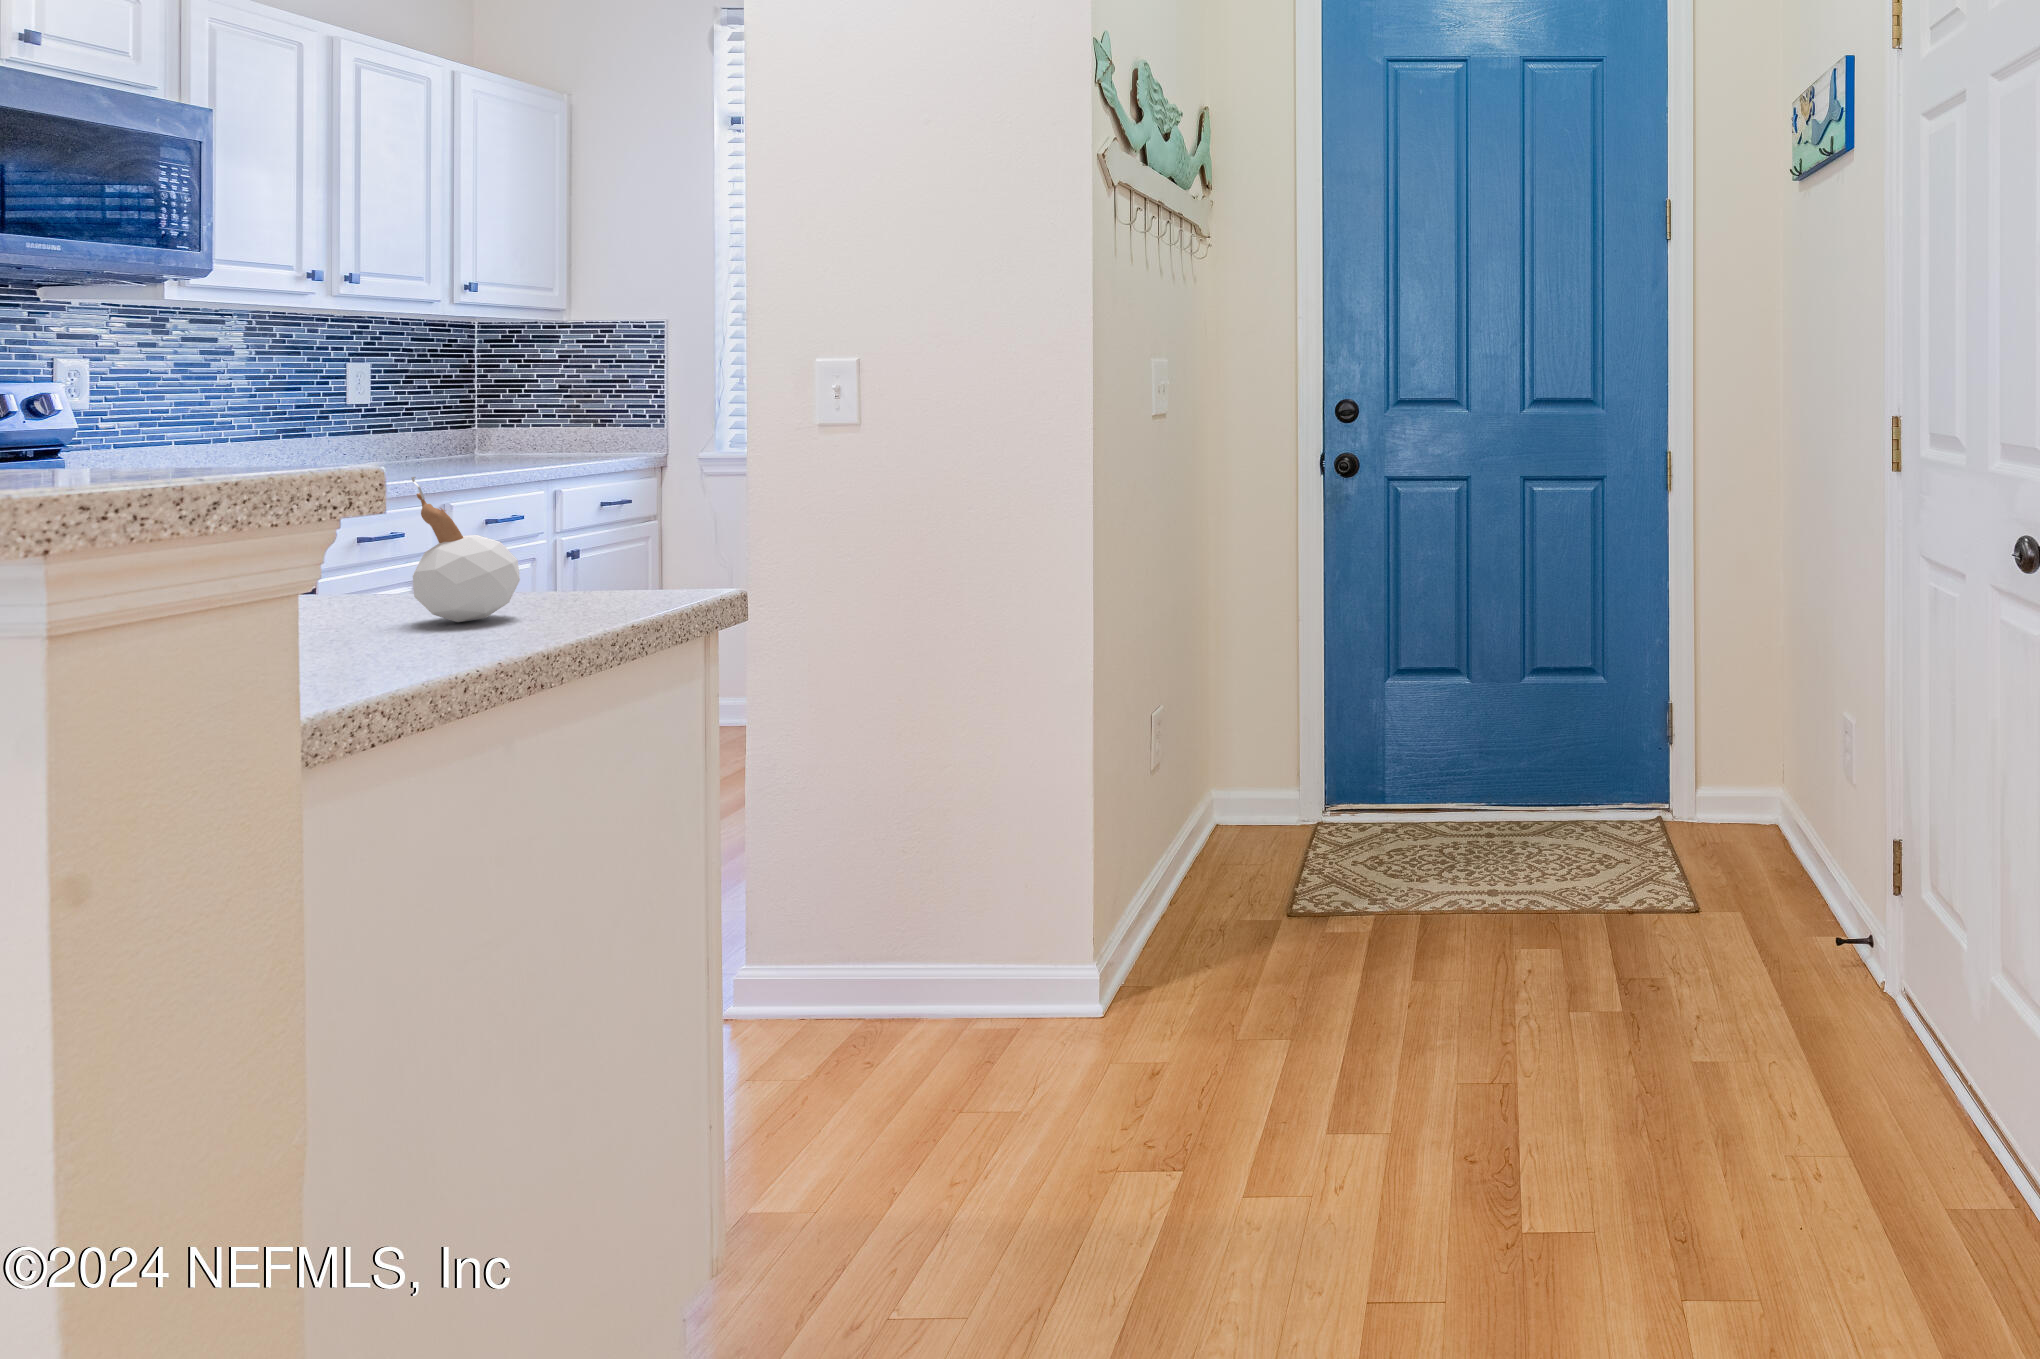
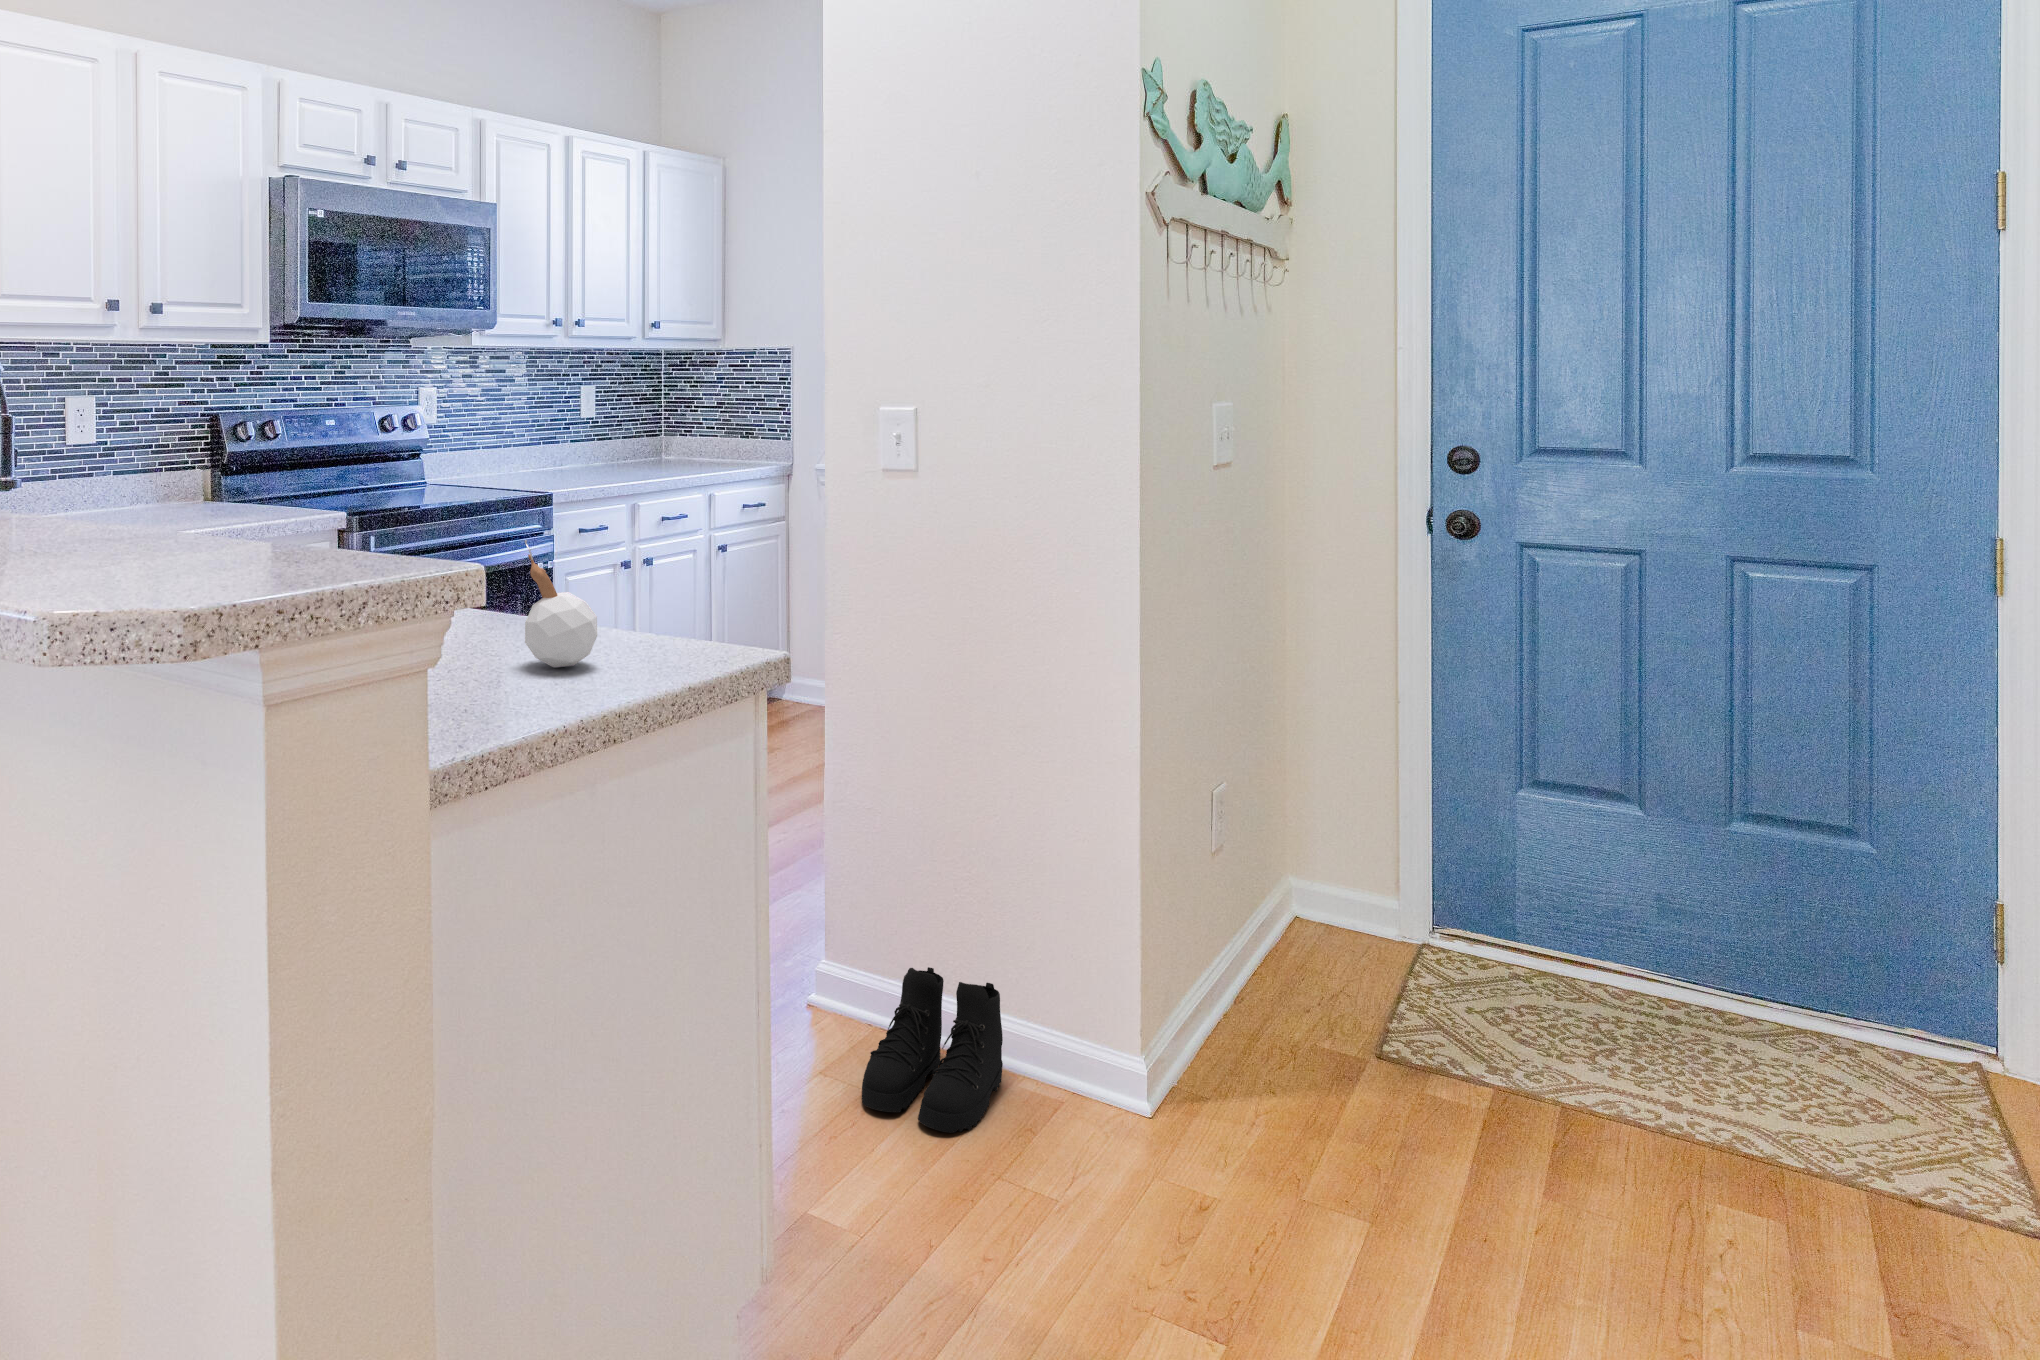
boots: none [802,933,955,1090] -> present [862,967,1003,1133]

